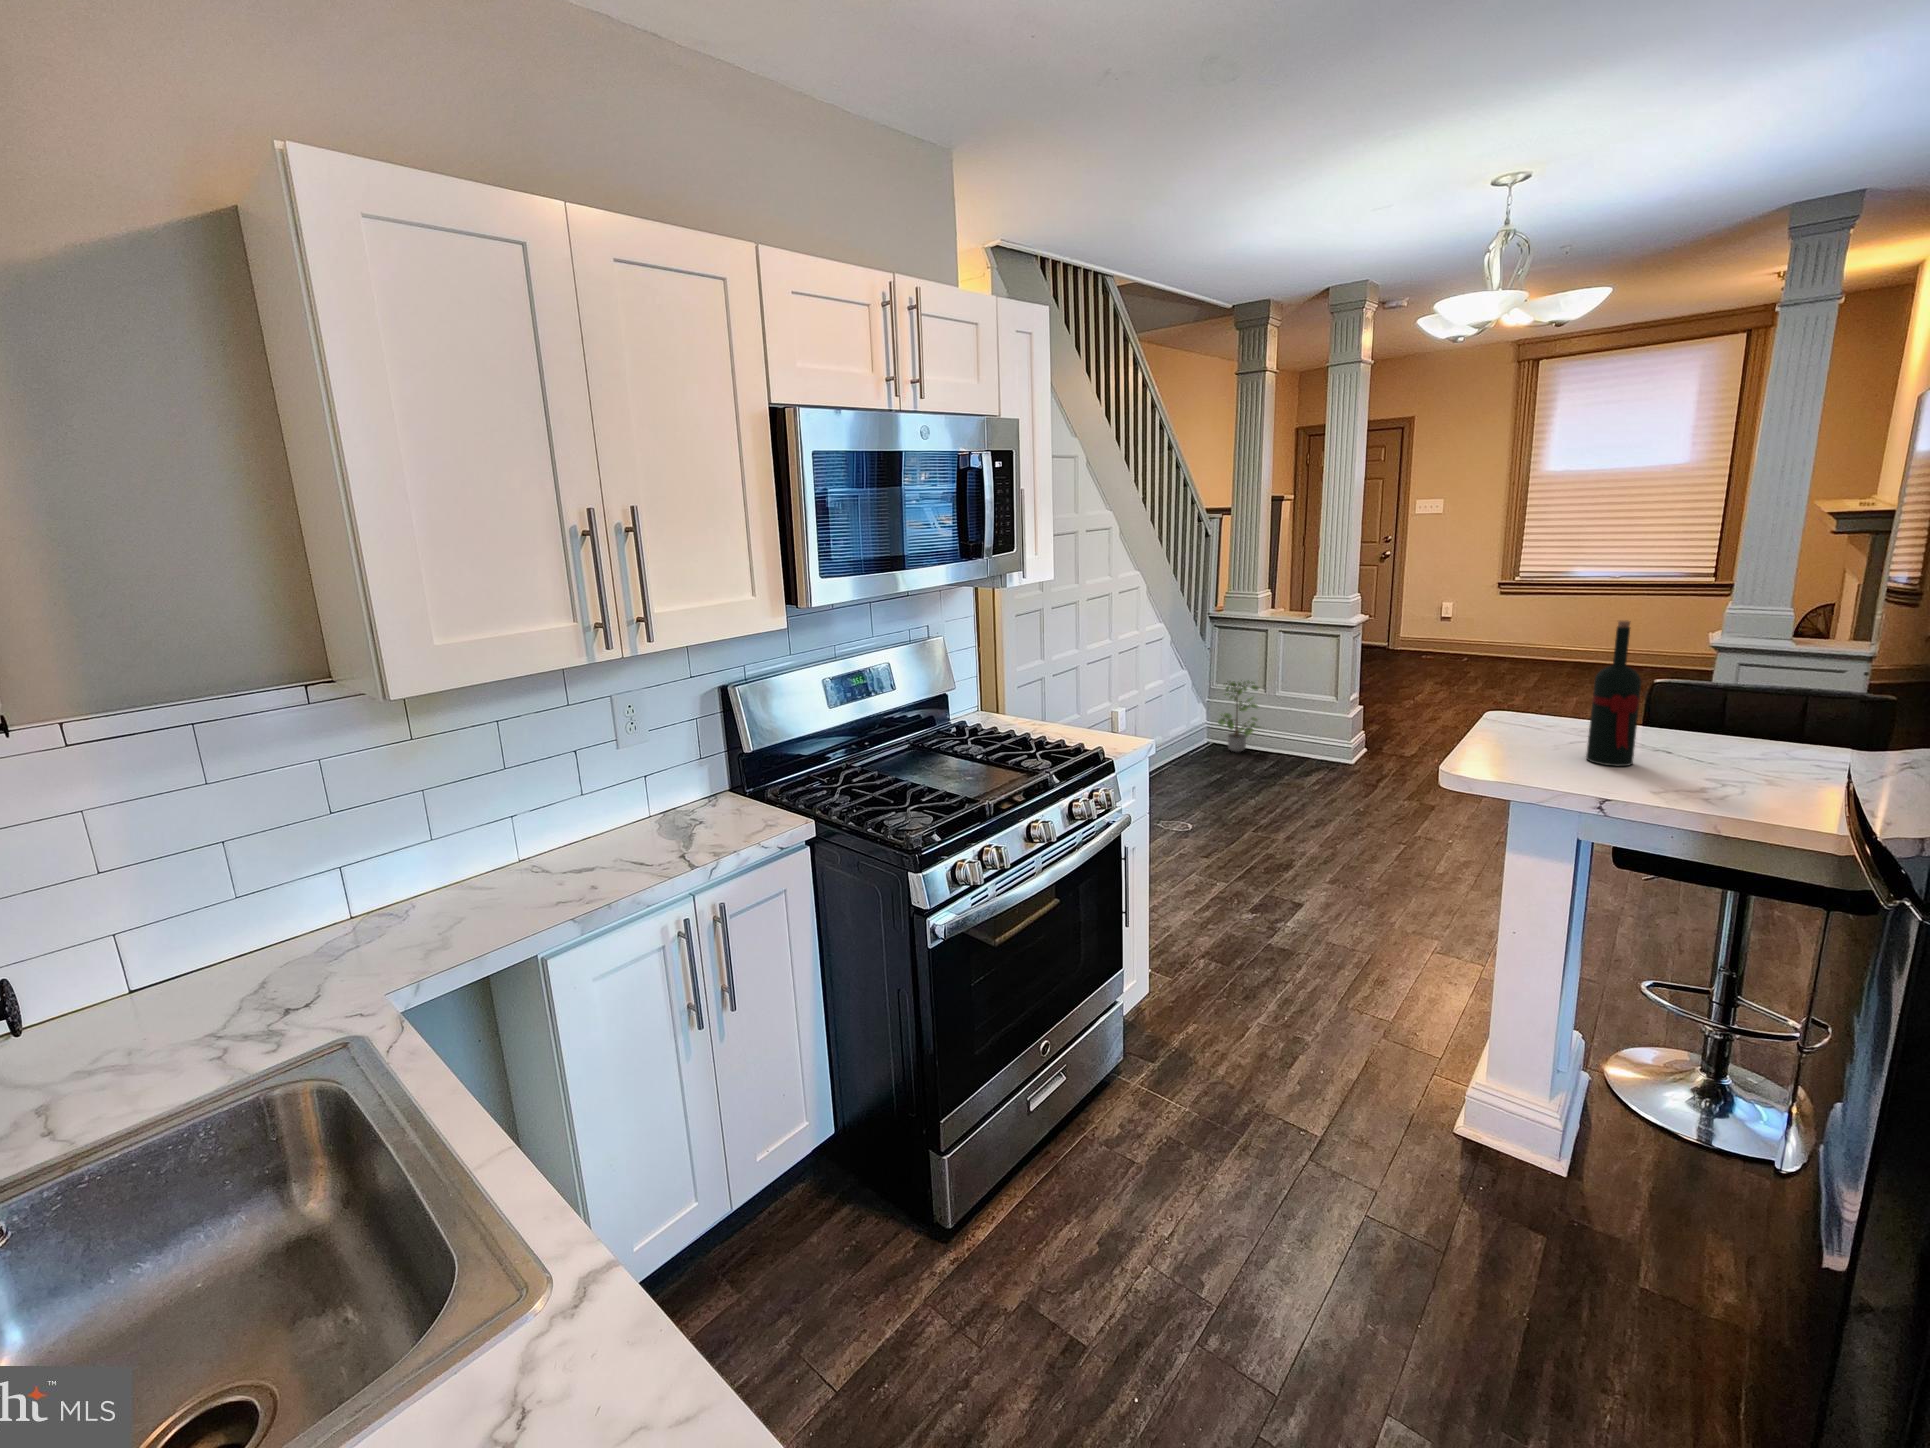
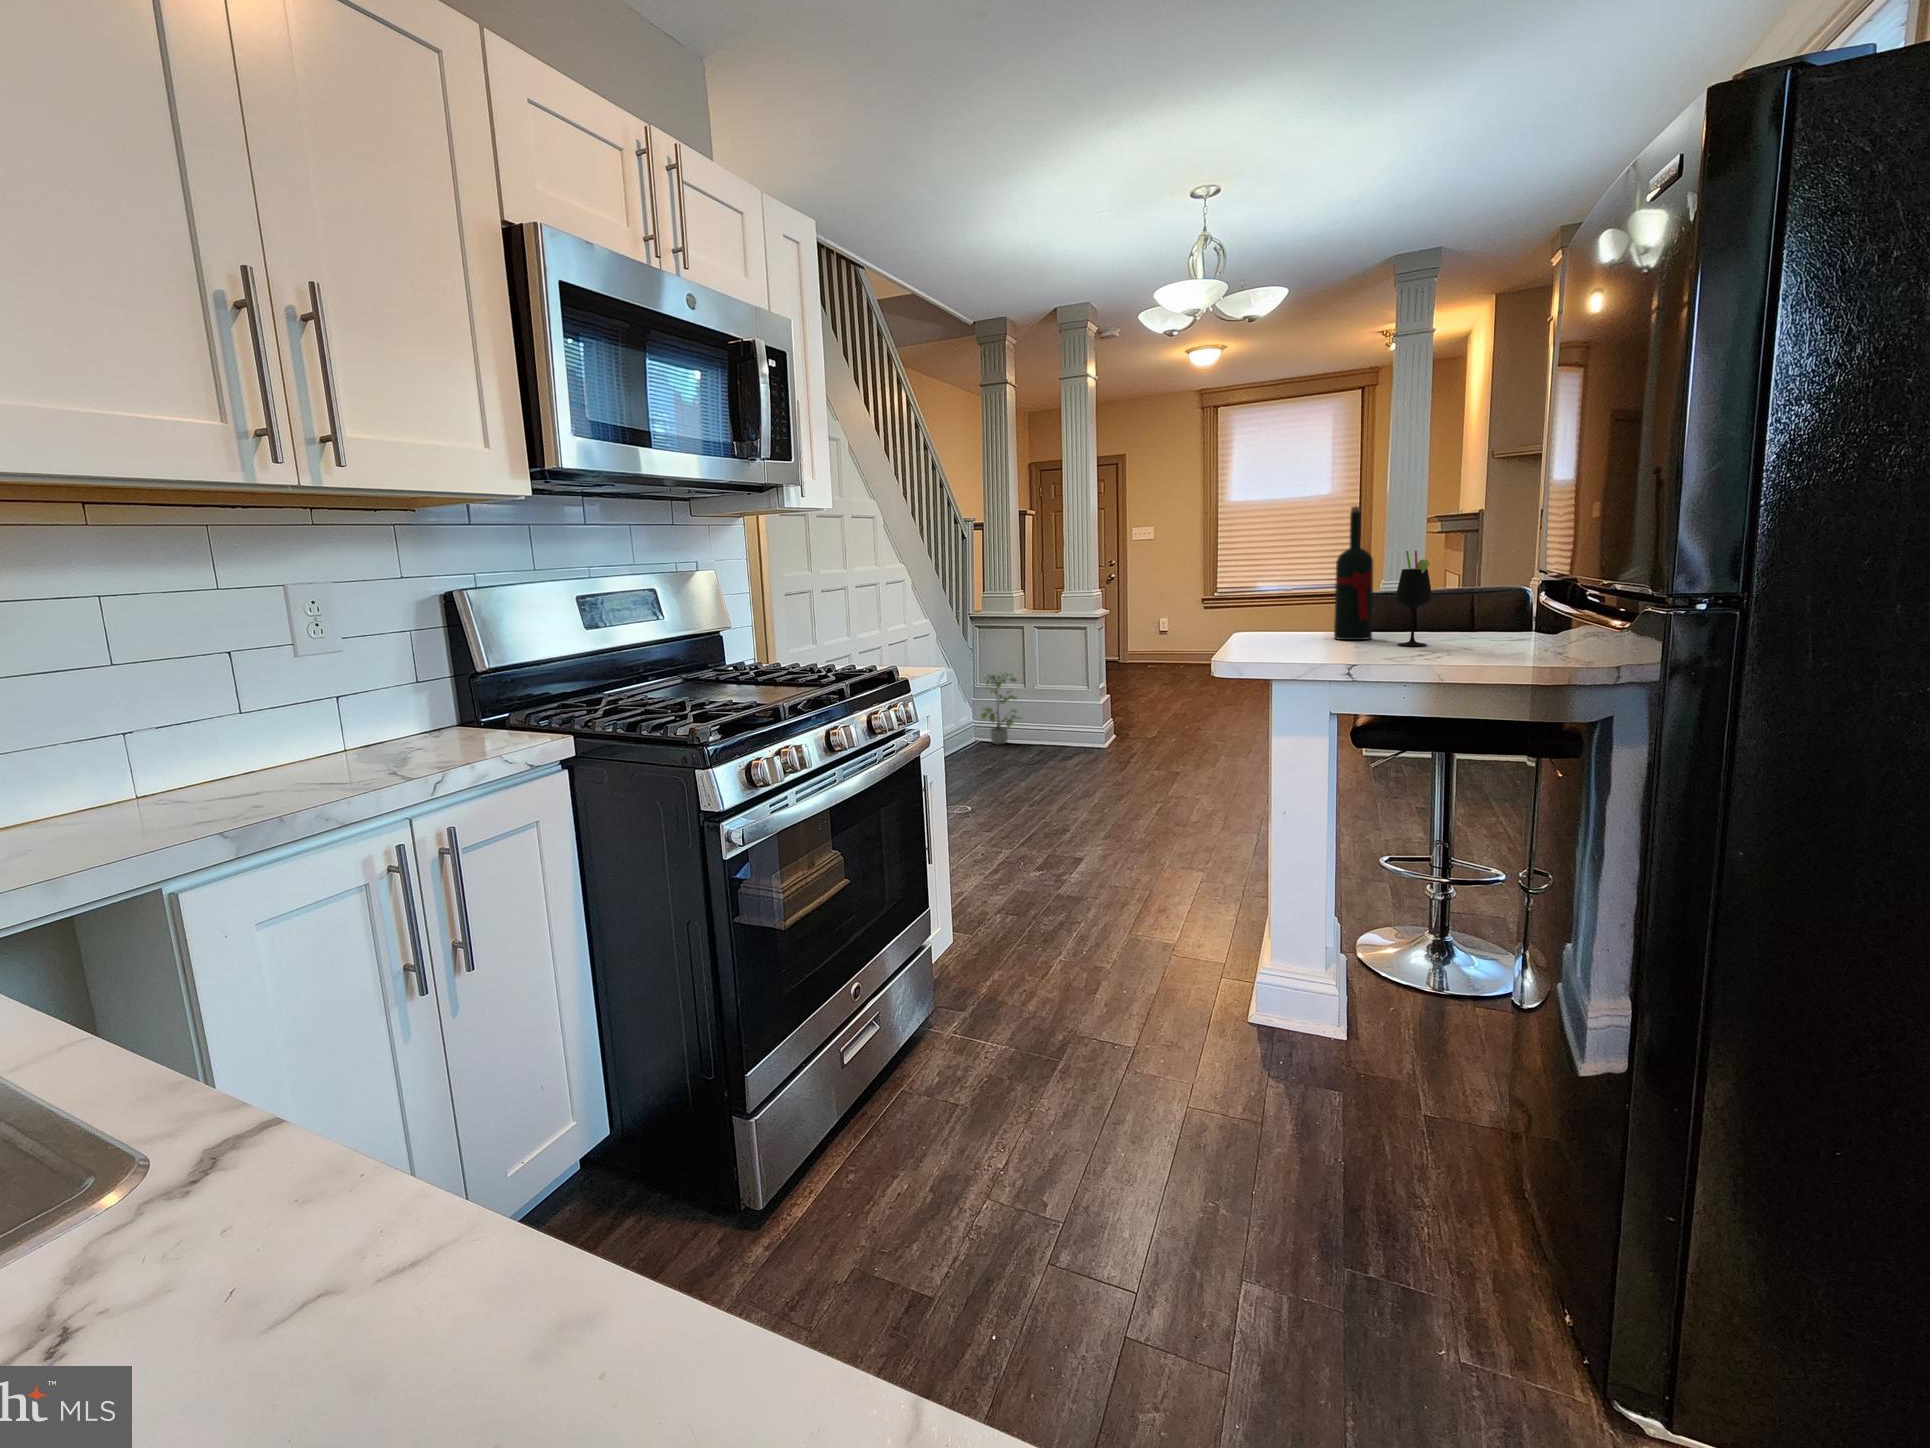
wine glass: none [1659,687,1707,790] -> present [1396,551,1432,646]

